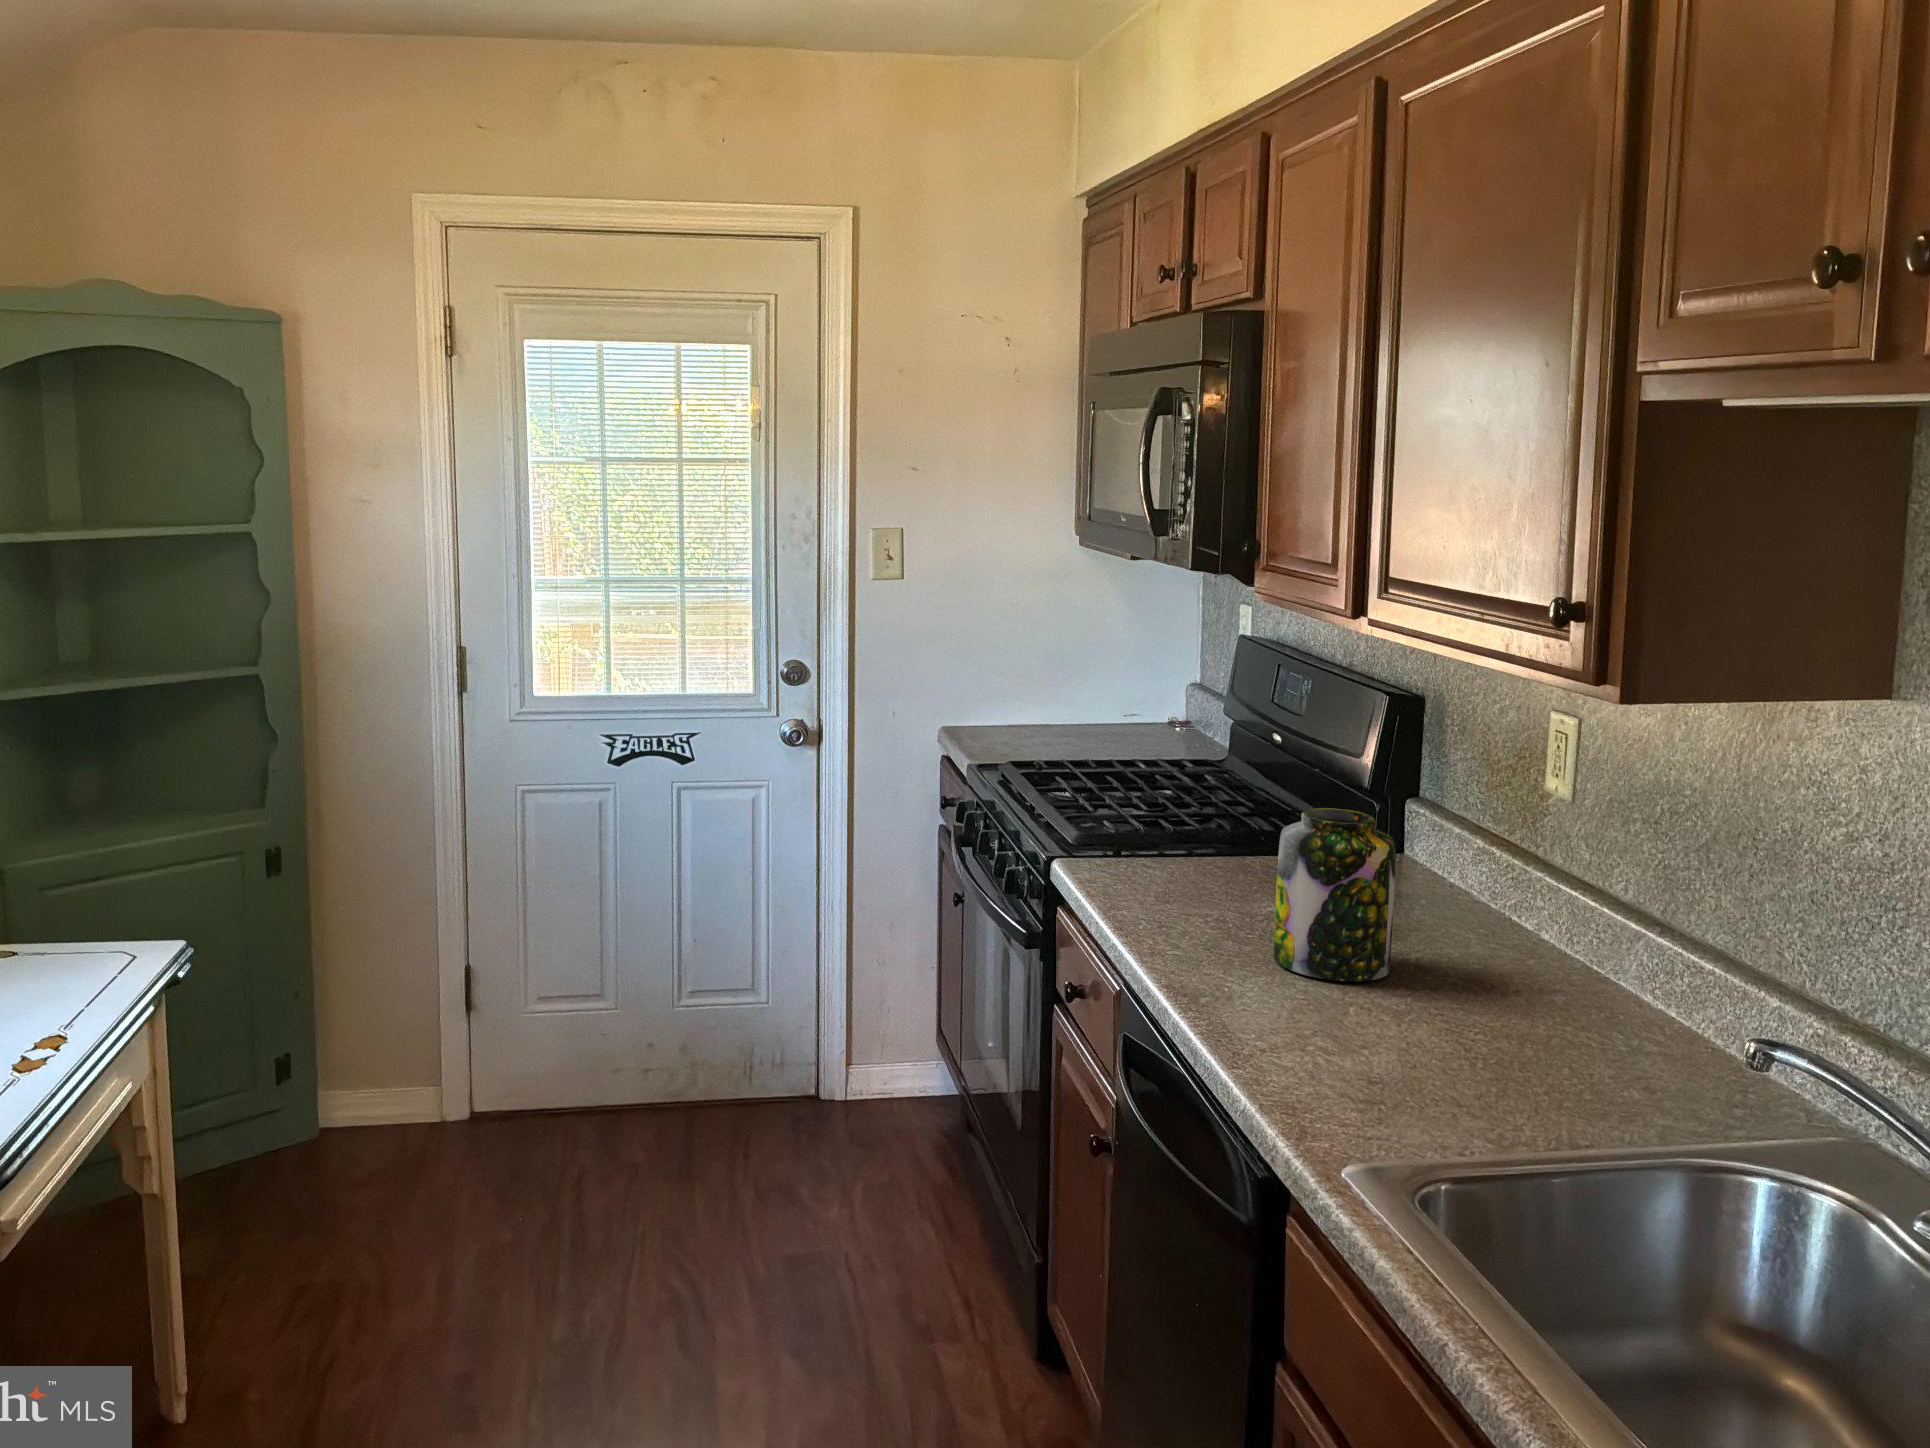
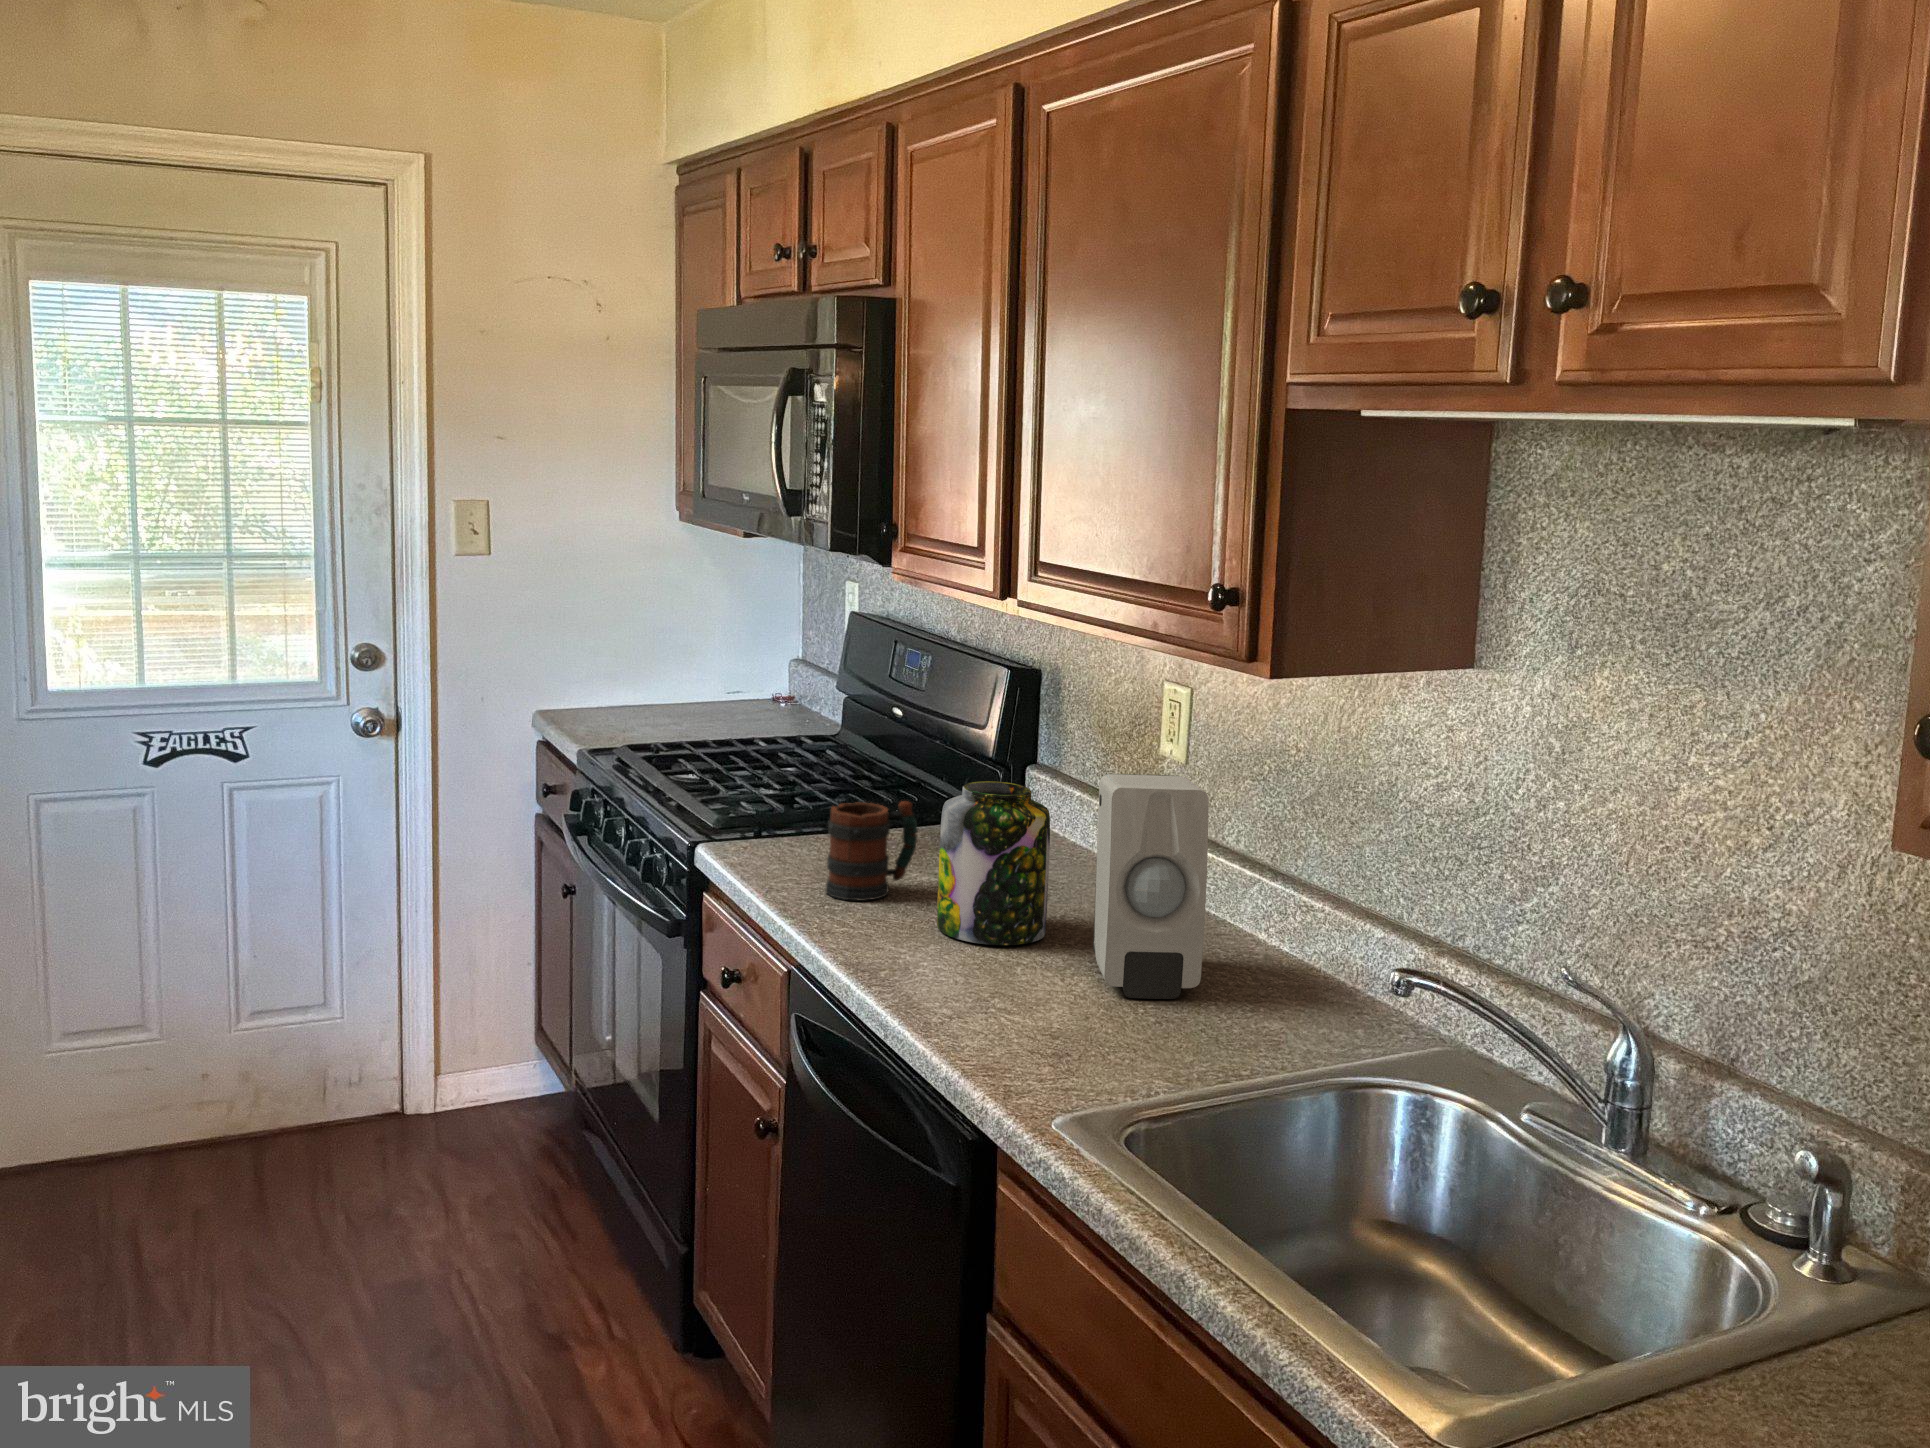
soap dispenser: none [1436,805,1560,1053] -> present [1093,774,1209,999]
mug: none [1168,825,1265,925] -> present [826,801,918,901]

